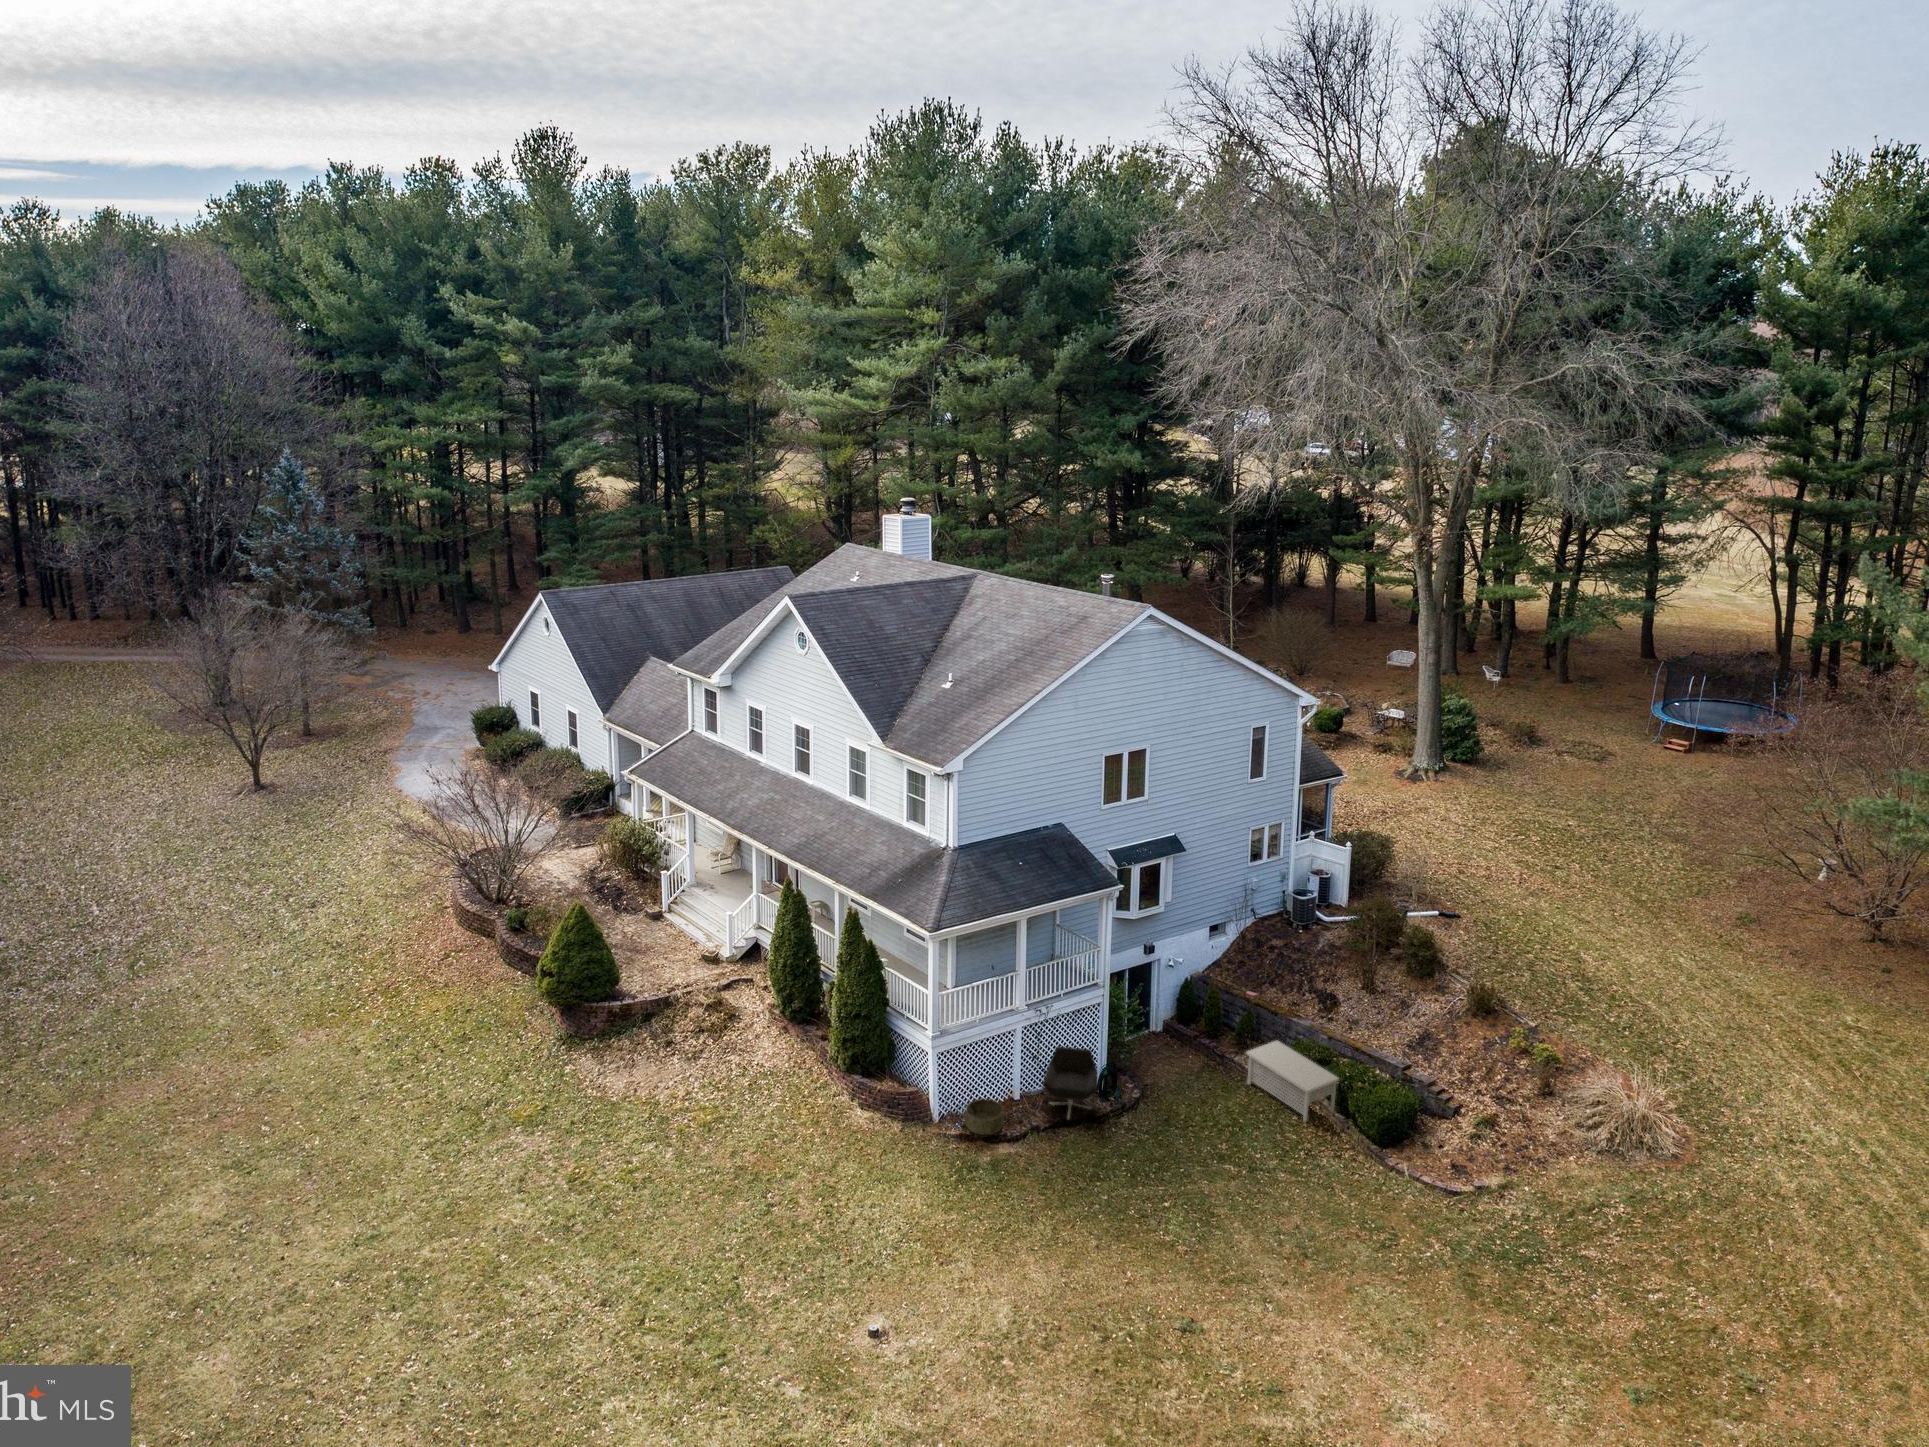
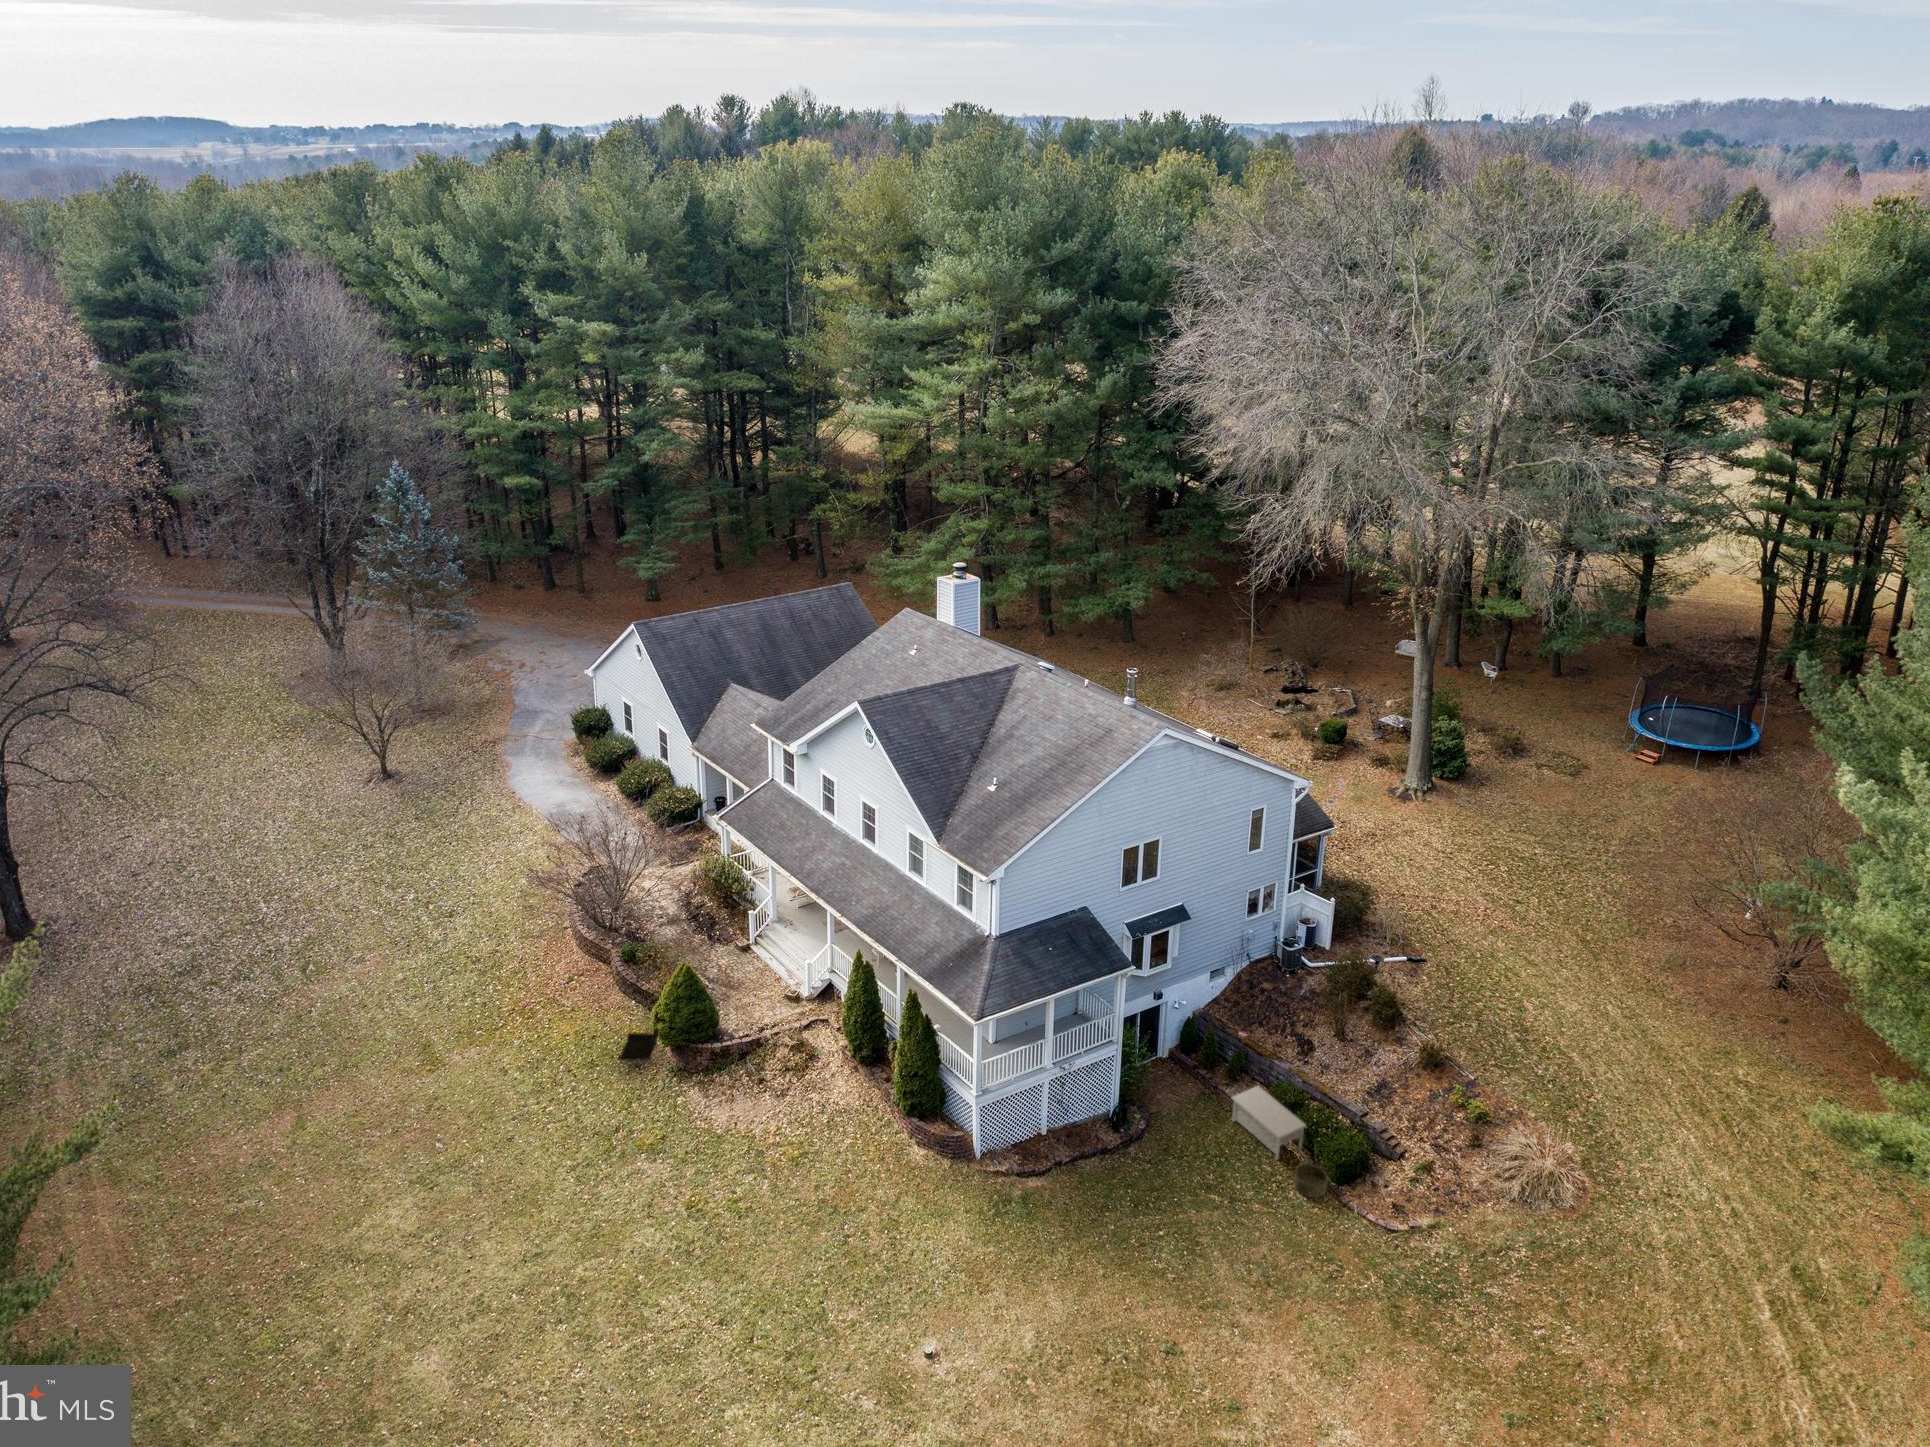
lounge chair: present [1042,1046,1097,1119] -> present [619,1028,659,1072]
basket: present [965,1099,1004,1135] -> present [1294,1163,1328,1198]

